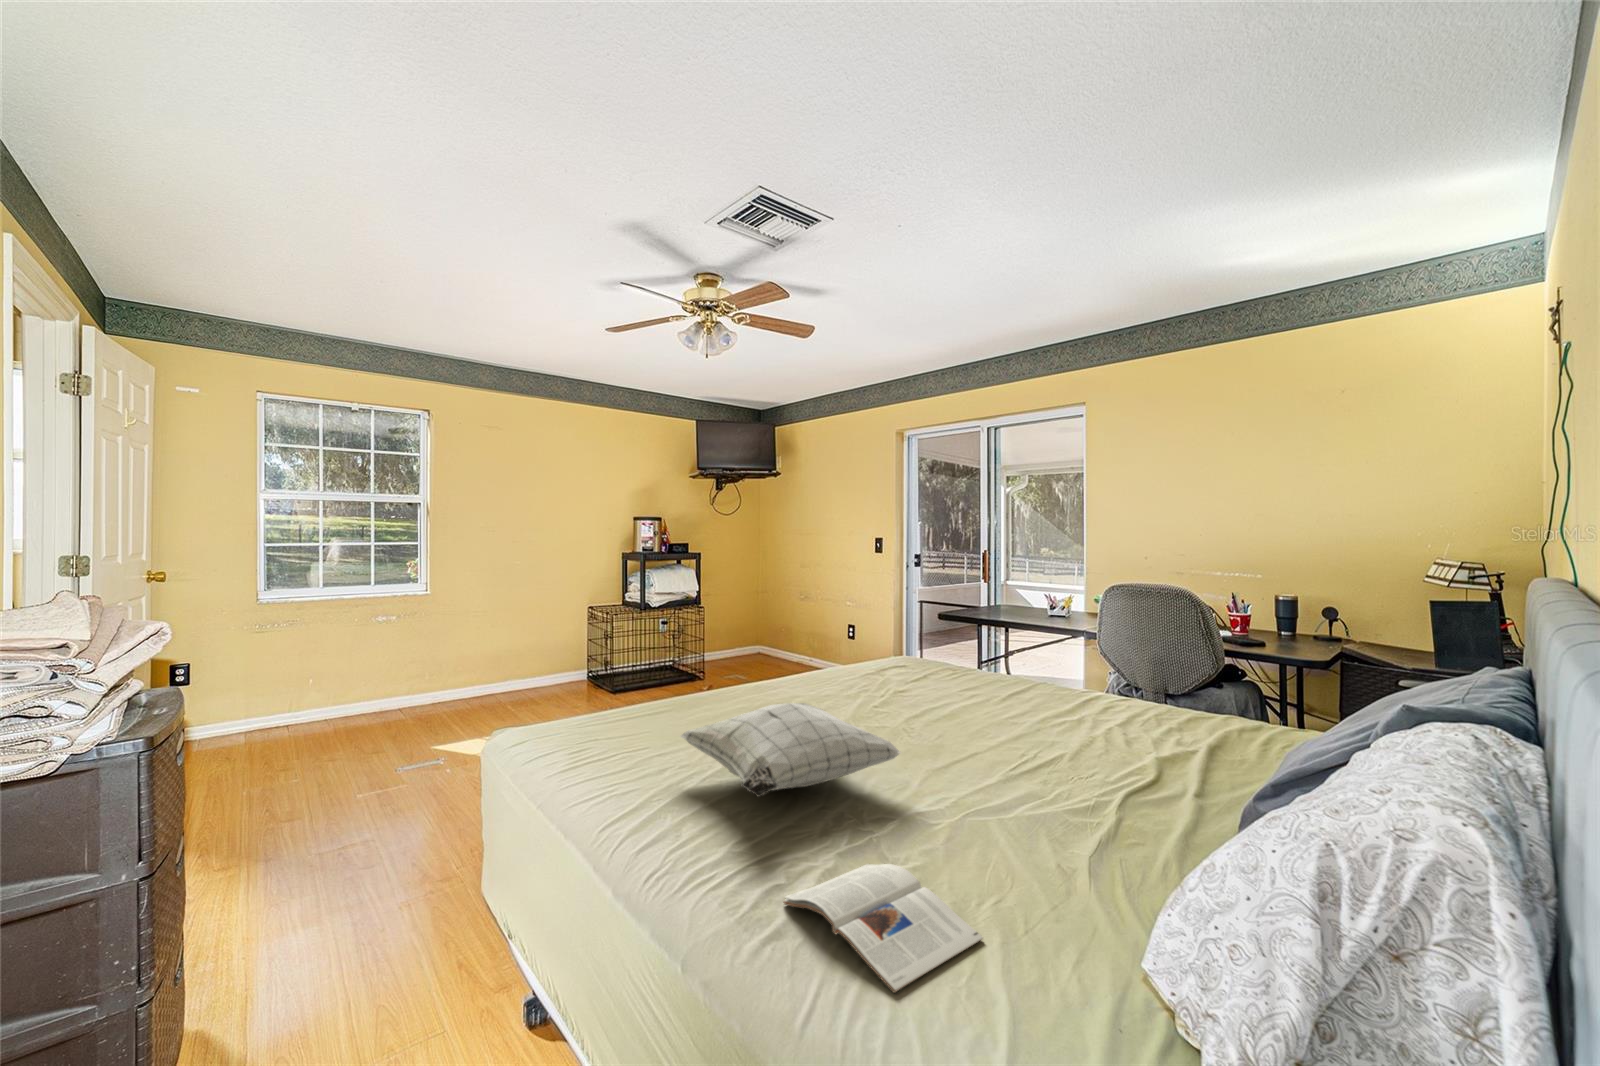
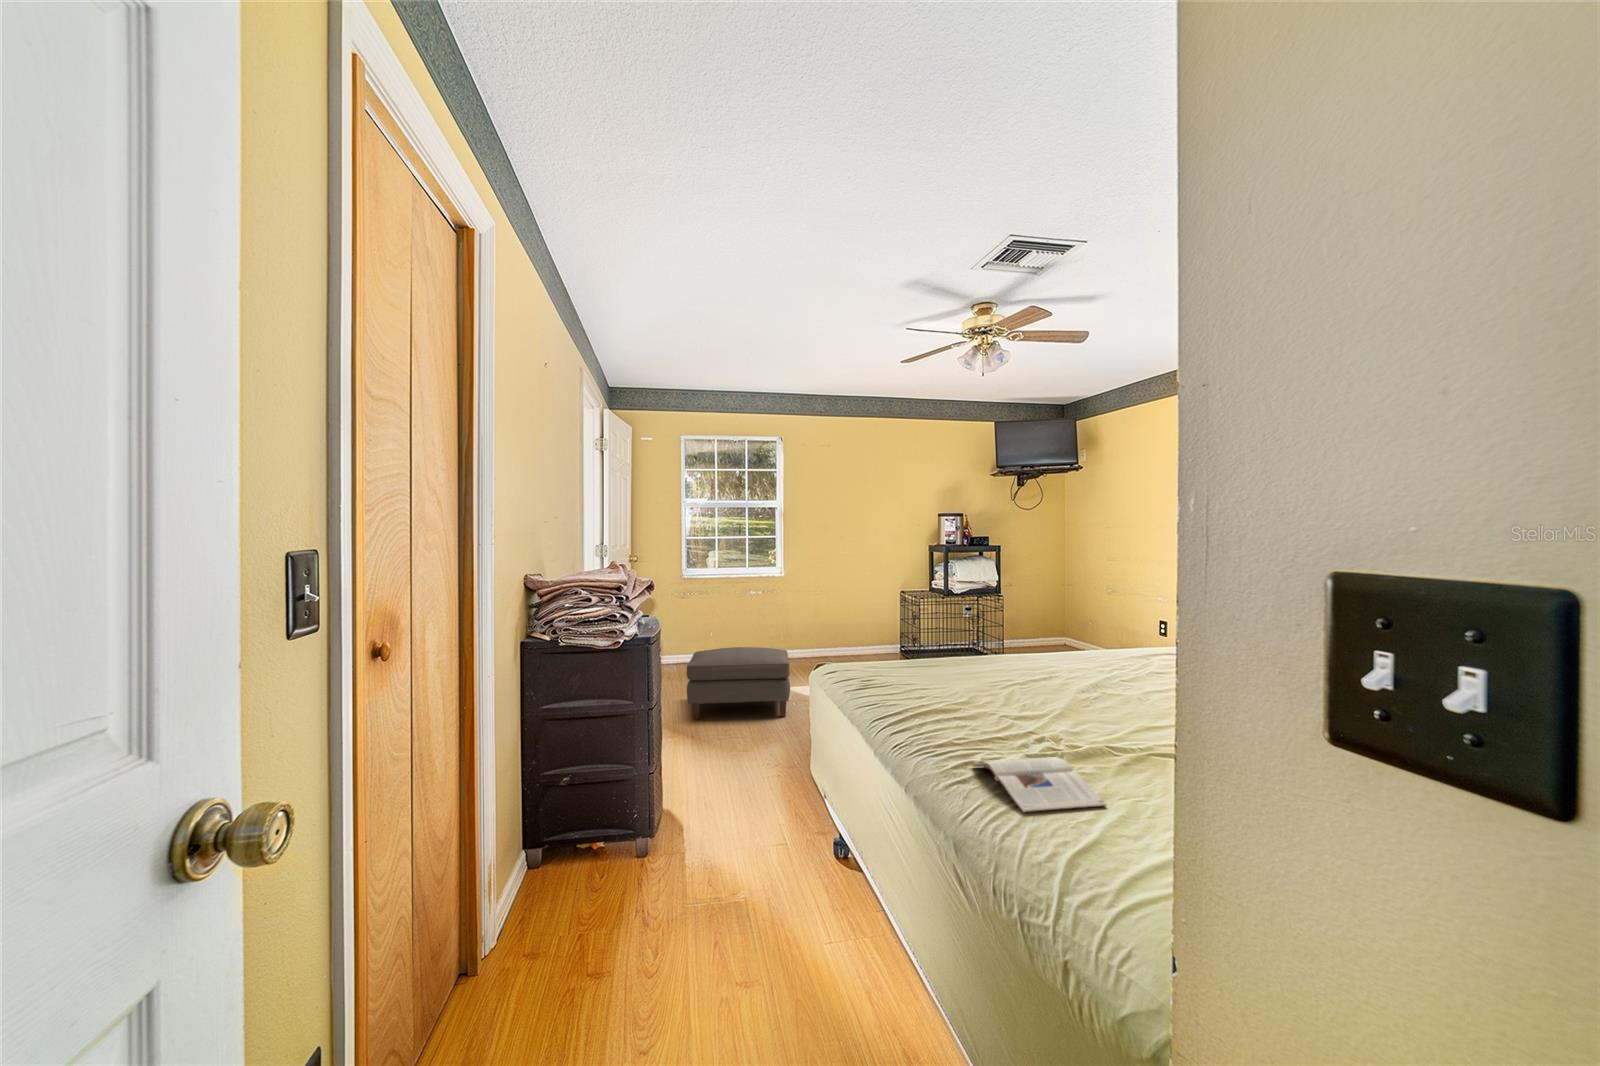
ottoman: none [260,699,442,824] -> present [687,647,790,719]
pillow: present [680,703,901,797] -> none [930,651,1101,713]

